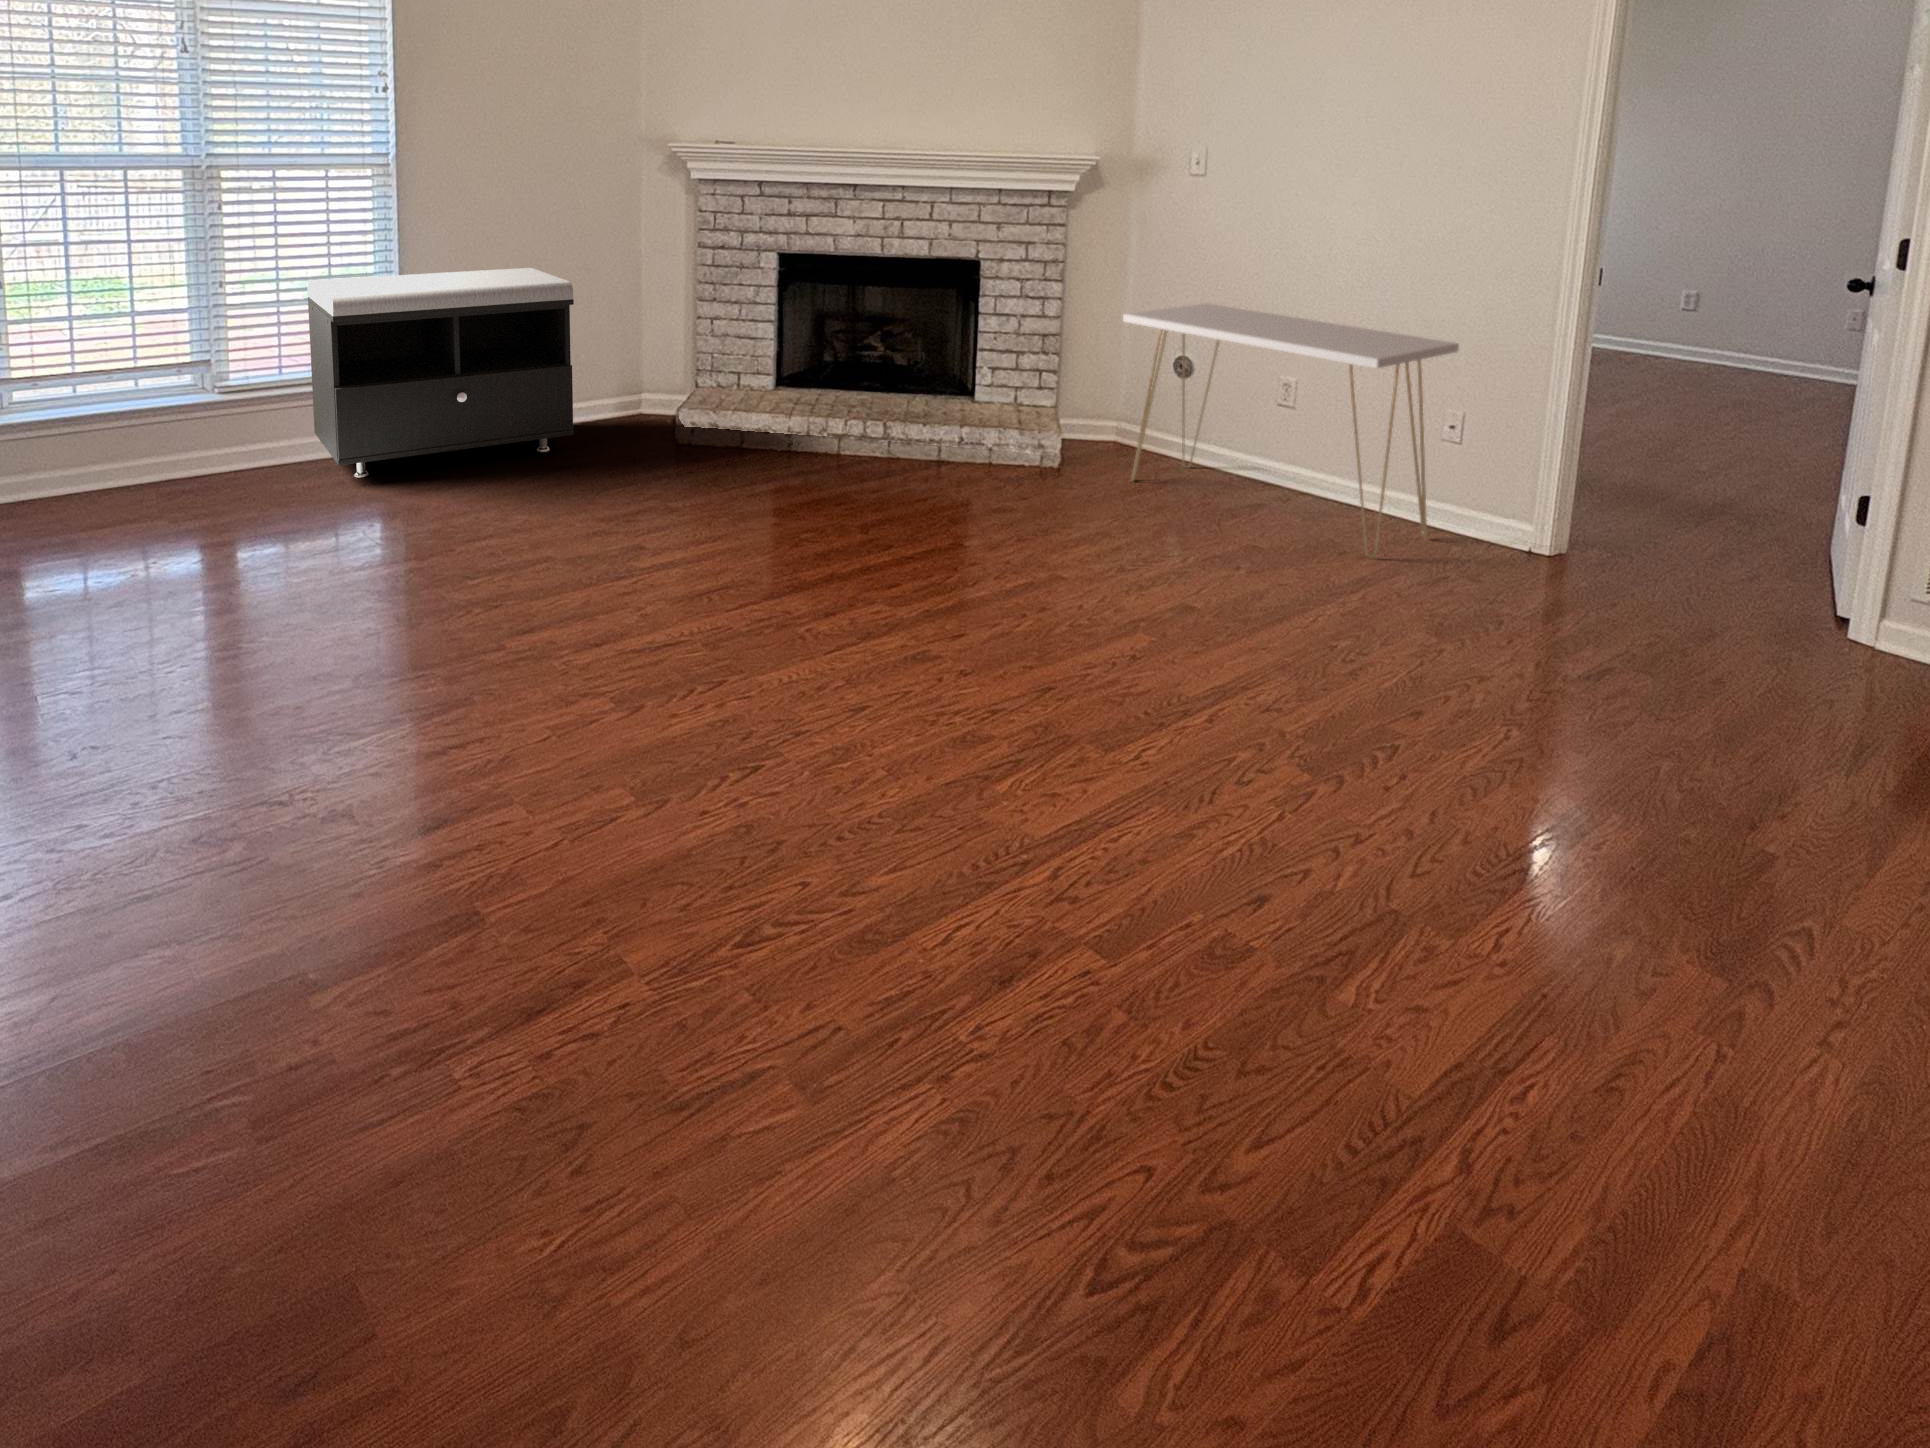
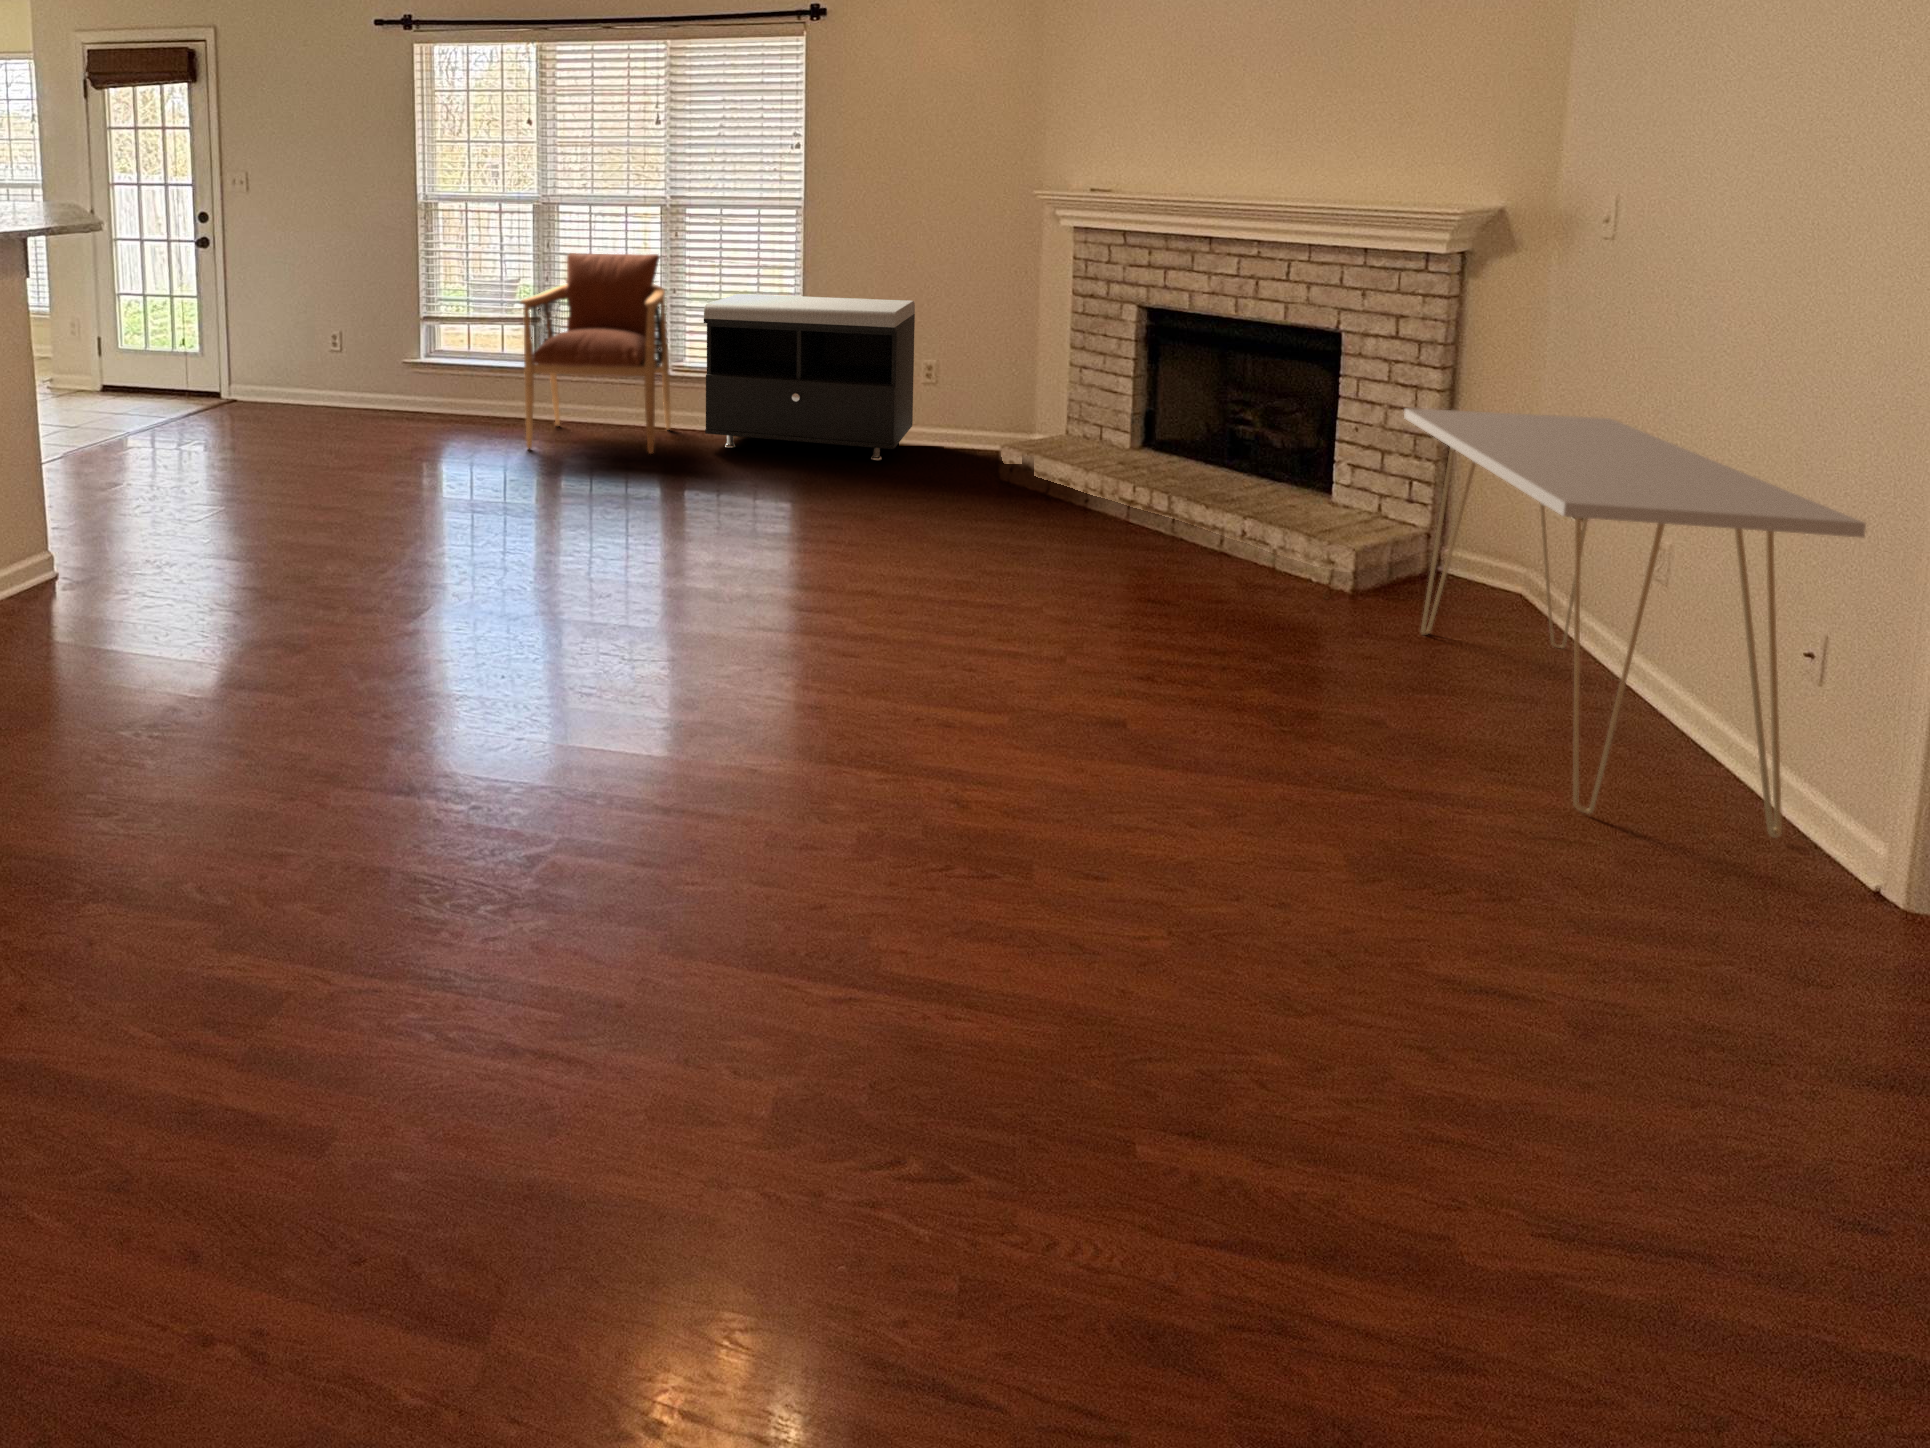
armchair: none [46,236,289,548] -> present [520,253,671,453]

